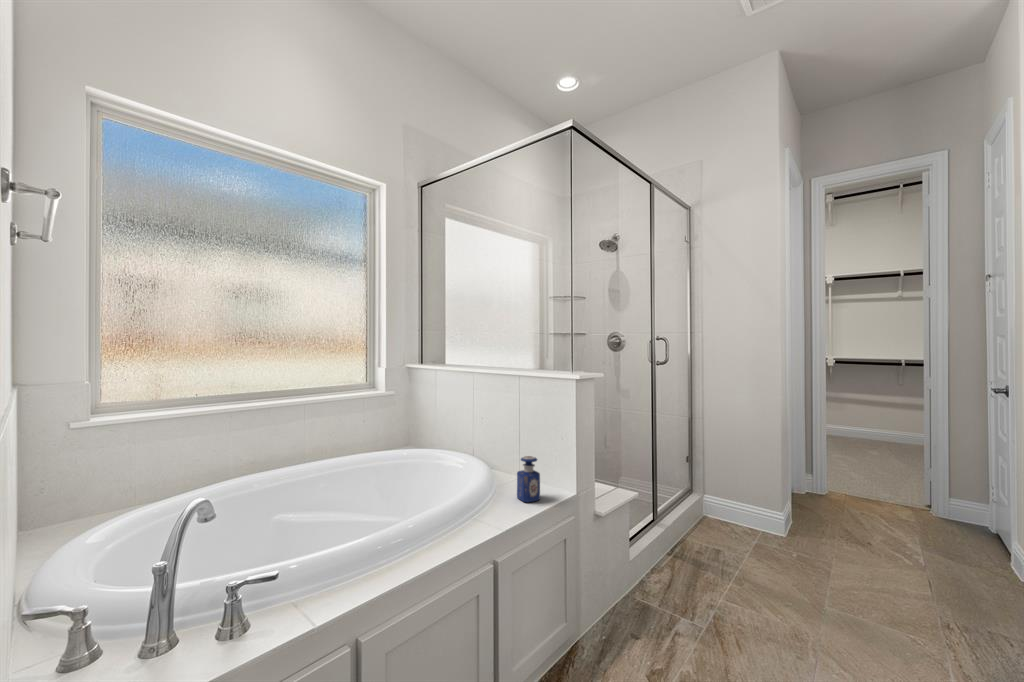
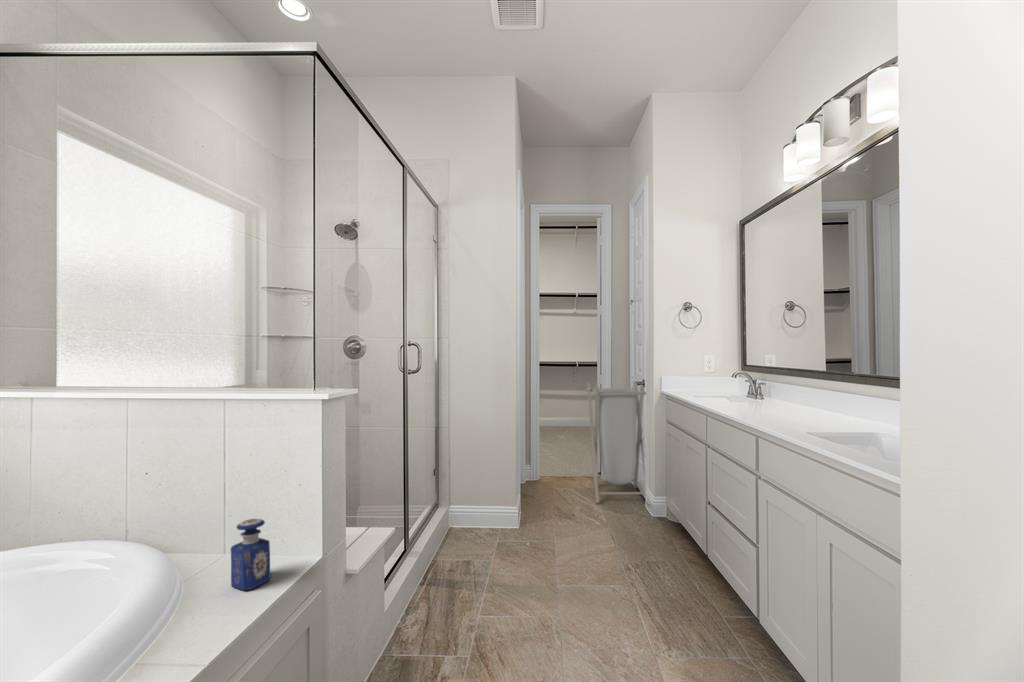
laundry hamper: none [889,389,991,553] -> present [585,381,646,503]

